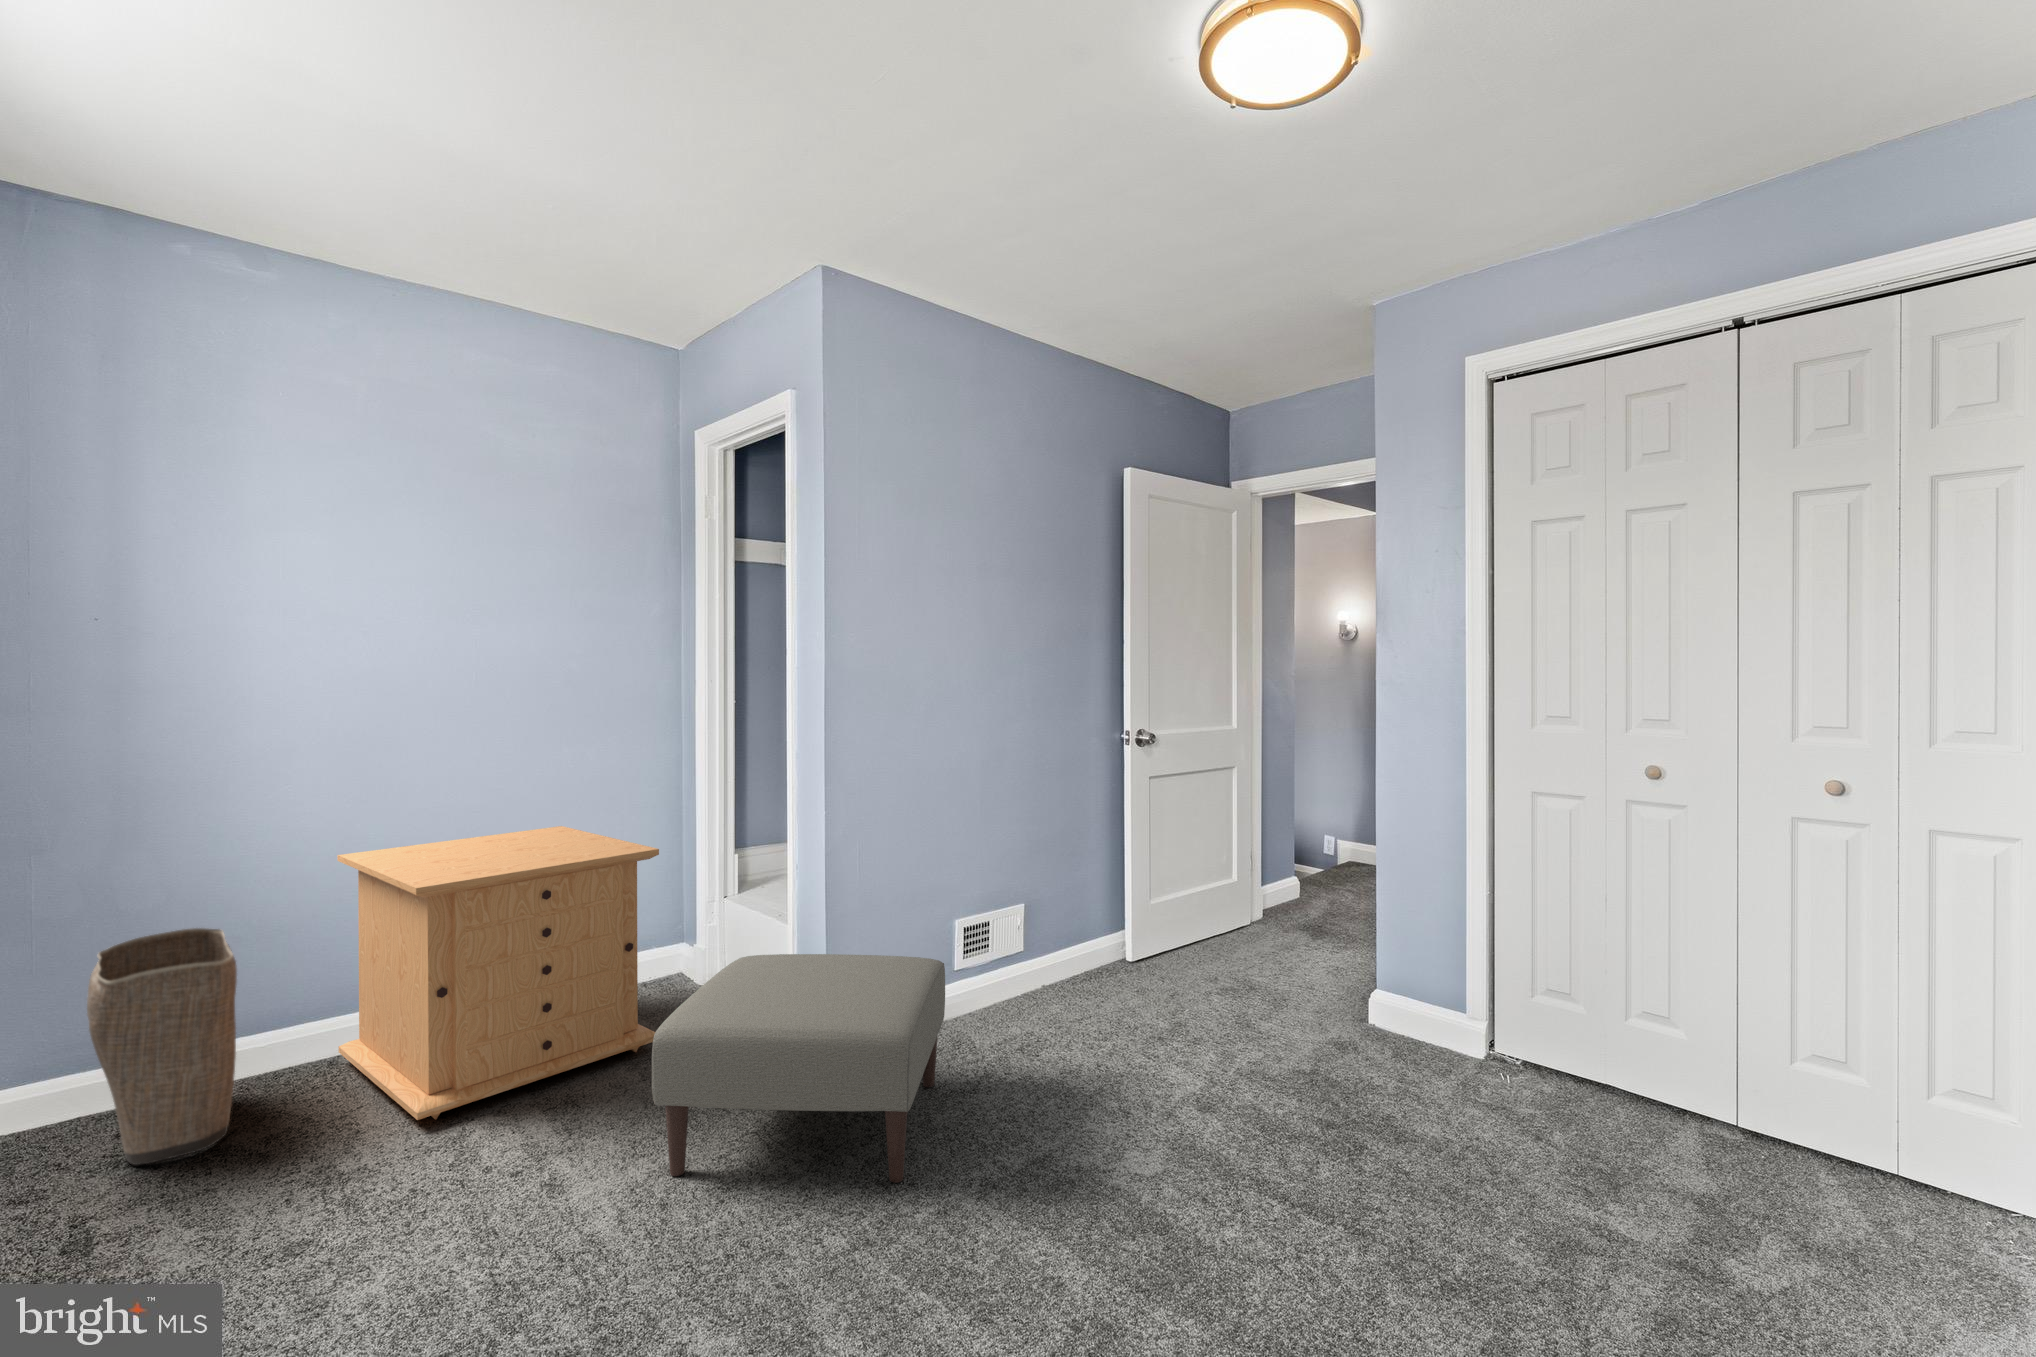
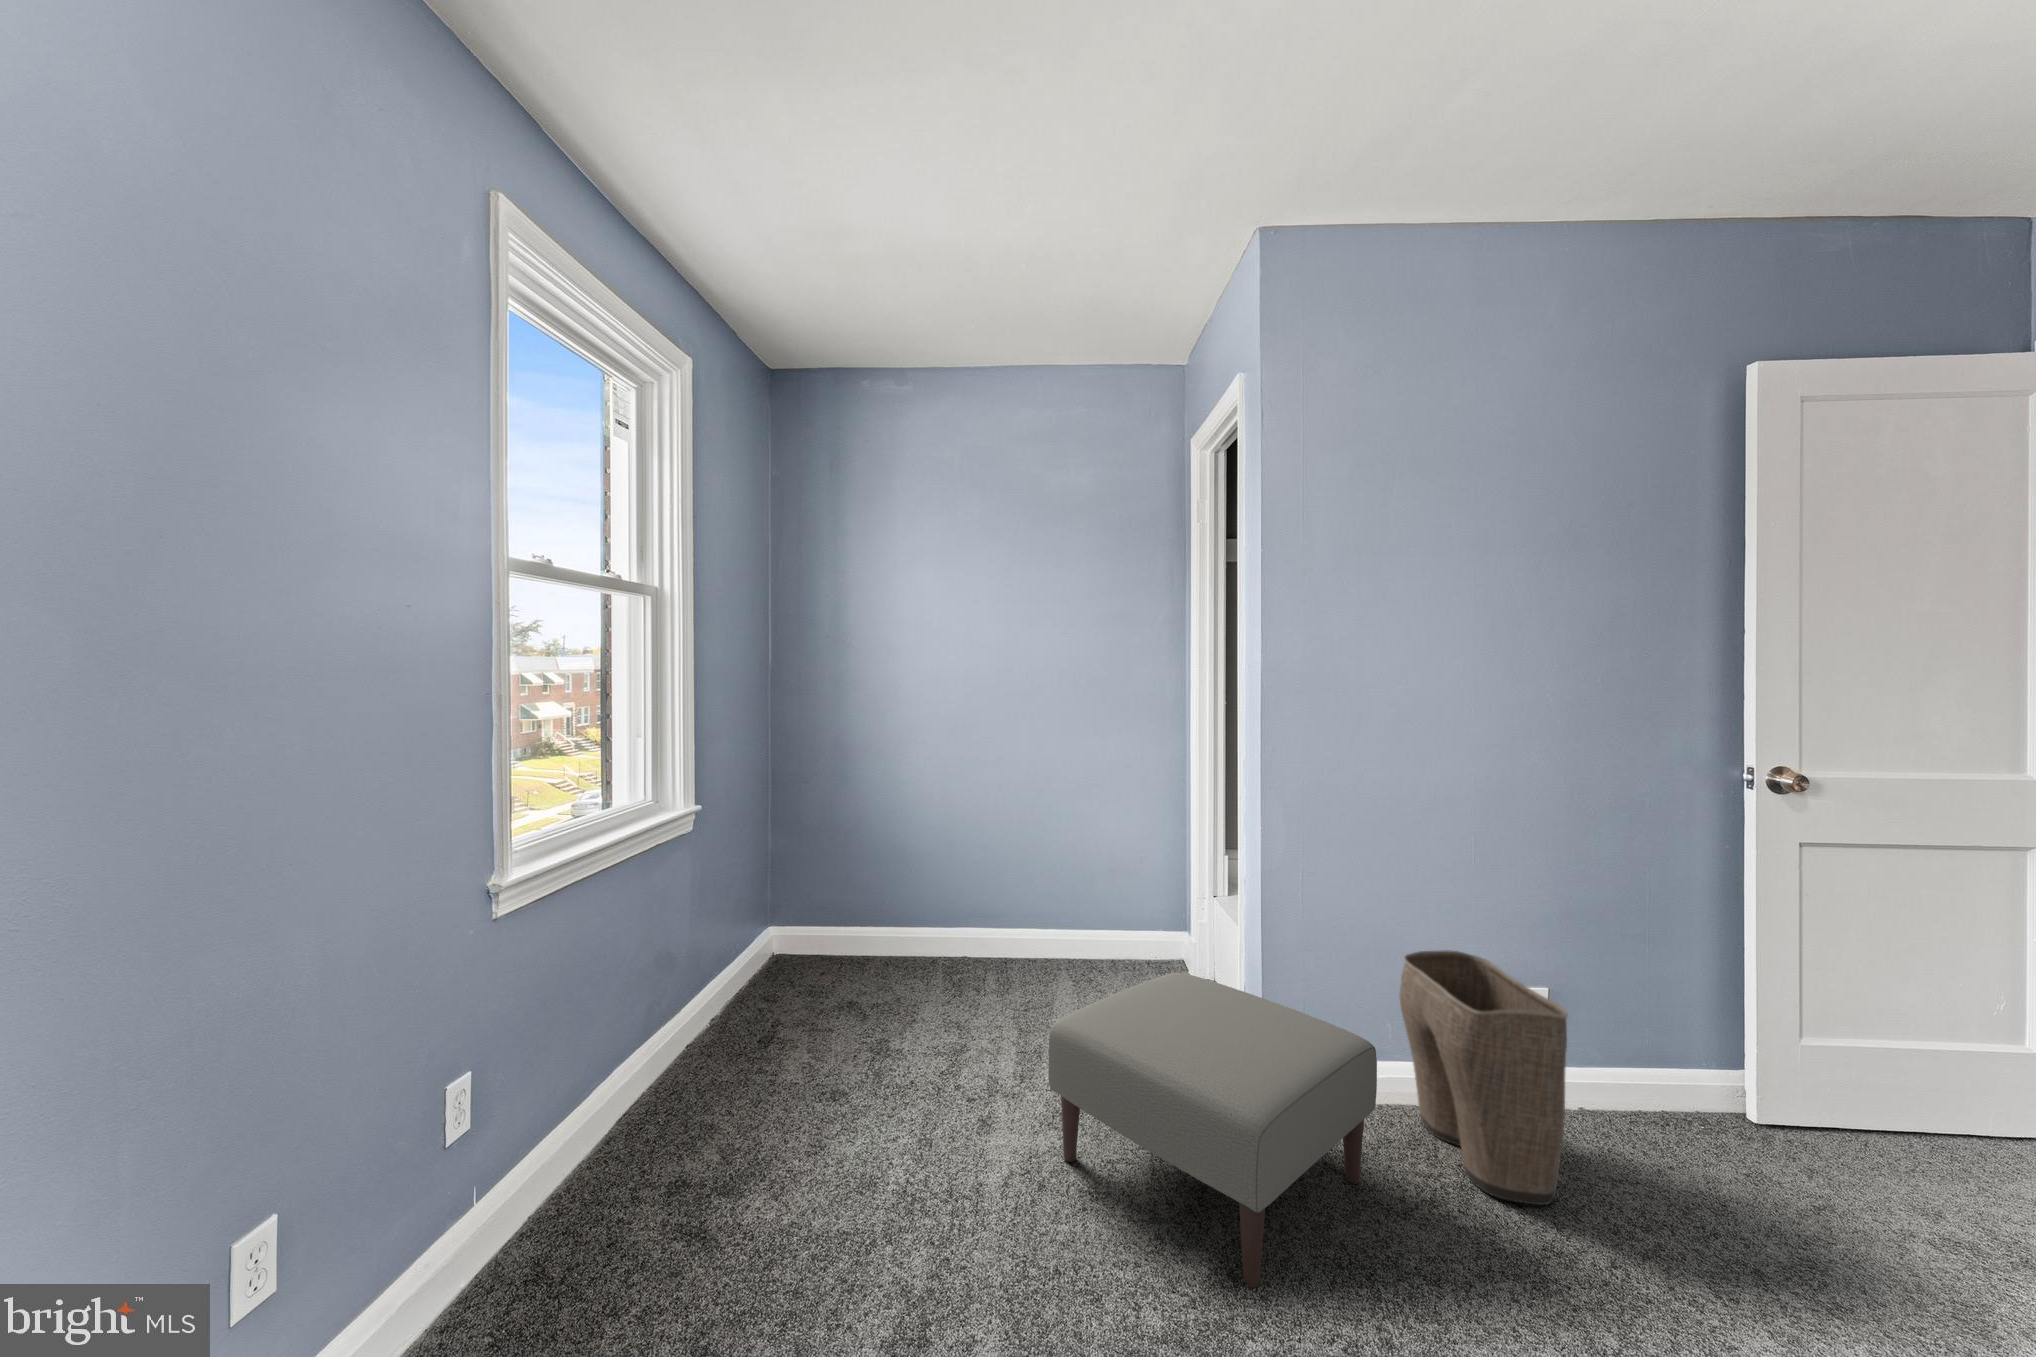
dresser: present [338,826,659,1120] -> none [945,823,1132,1030]
laundry basket: present [87,928,237,1165] -> present [1399,950,1568,1205]

